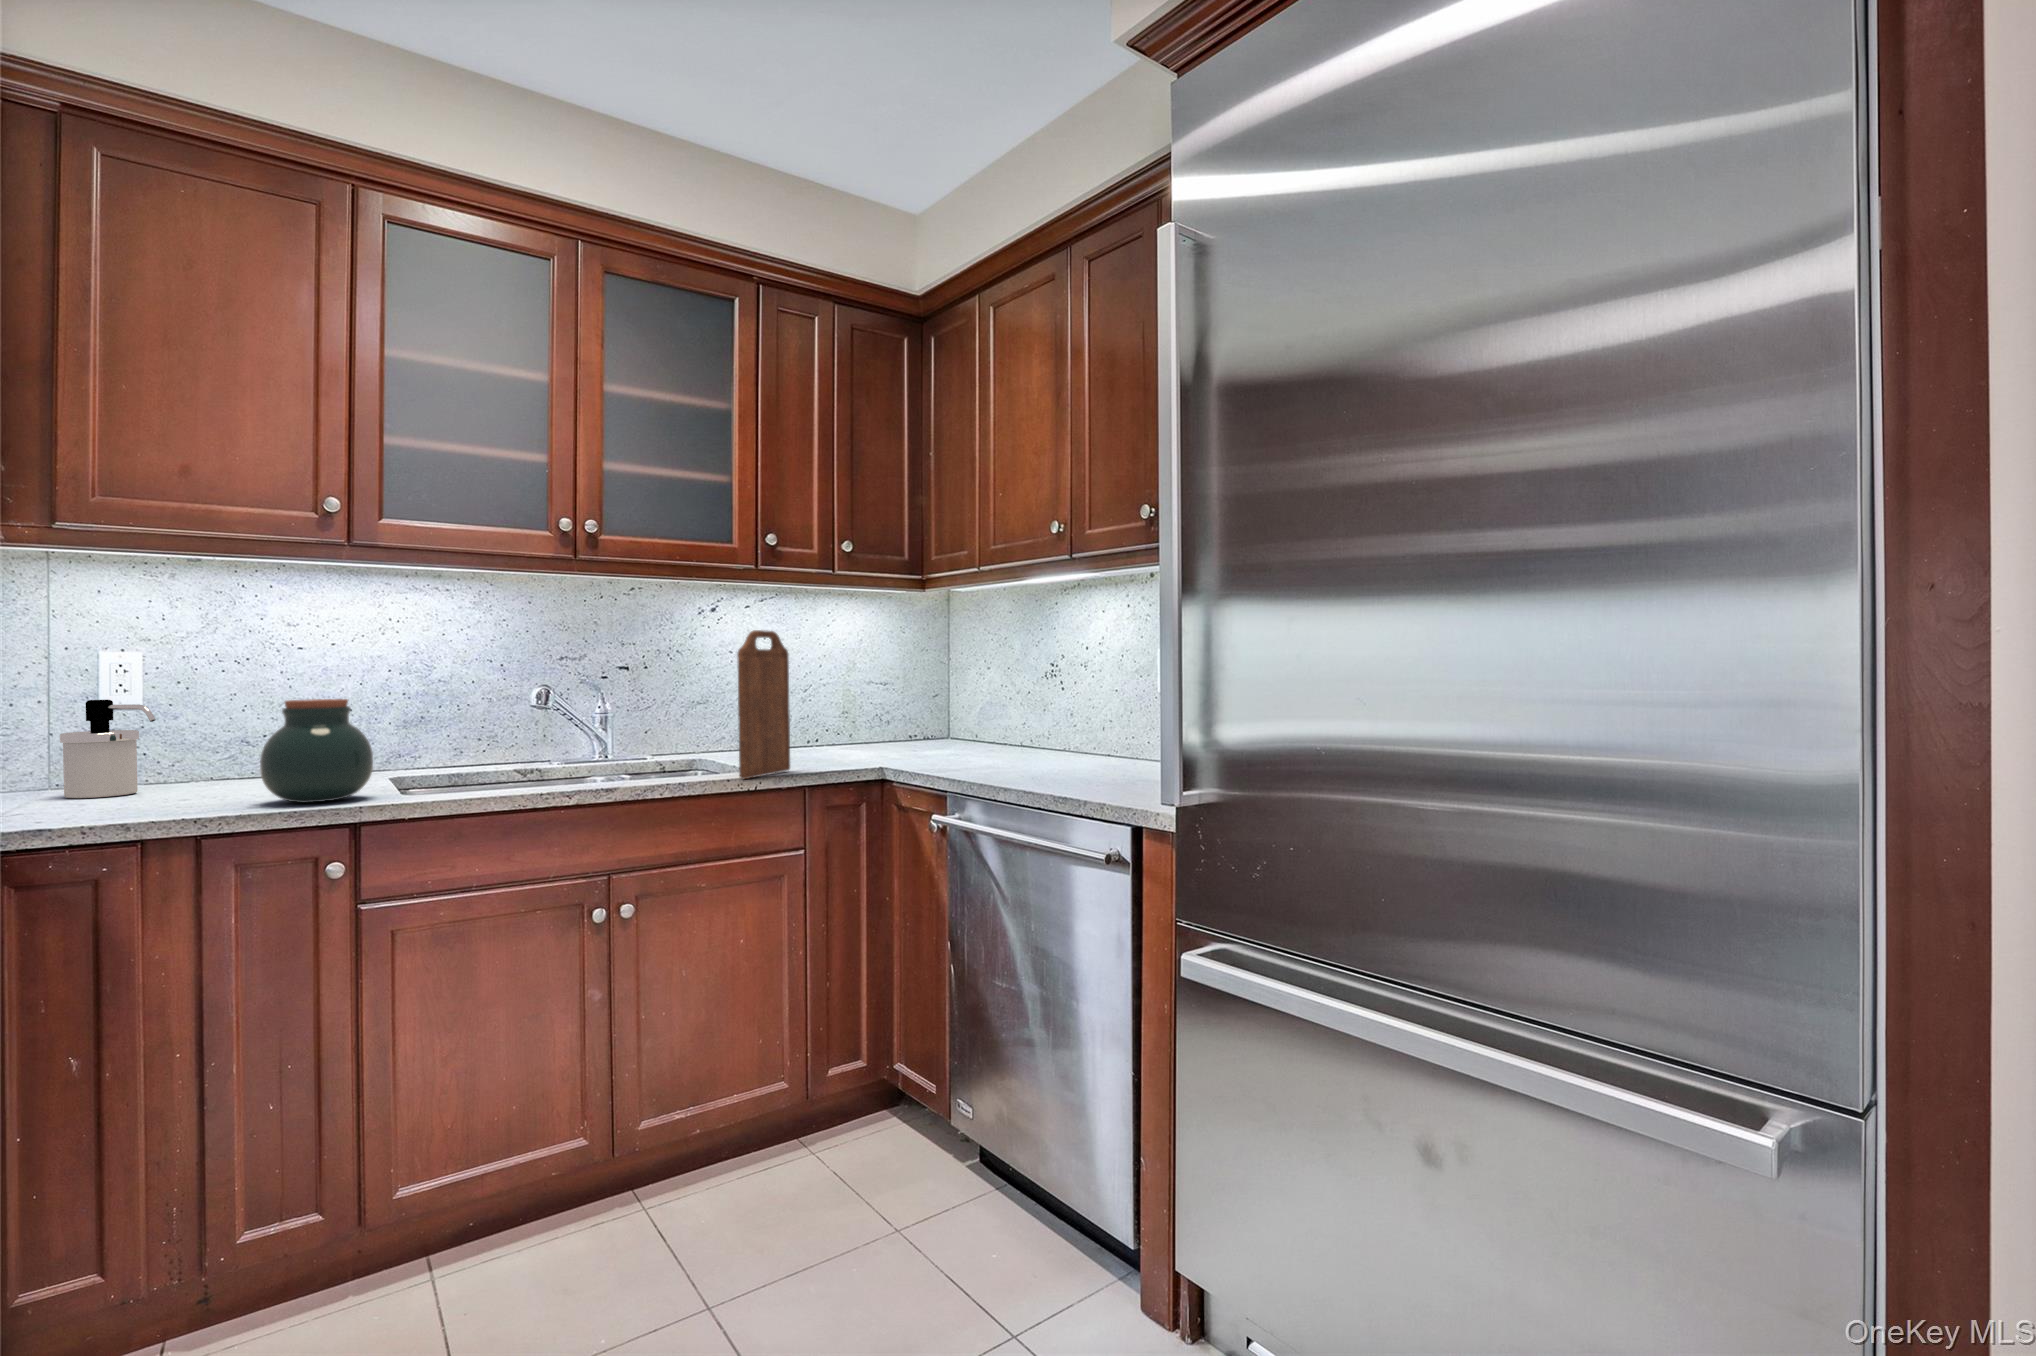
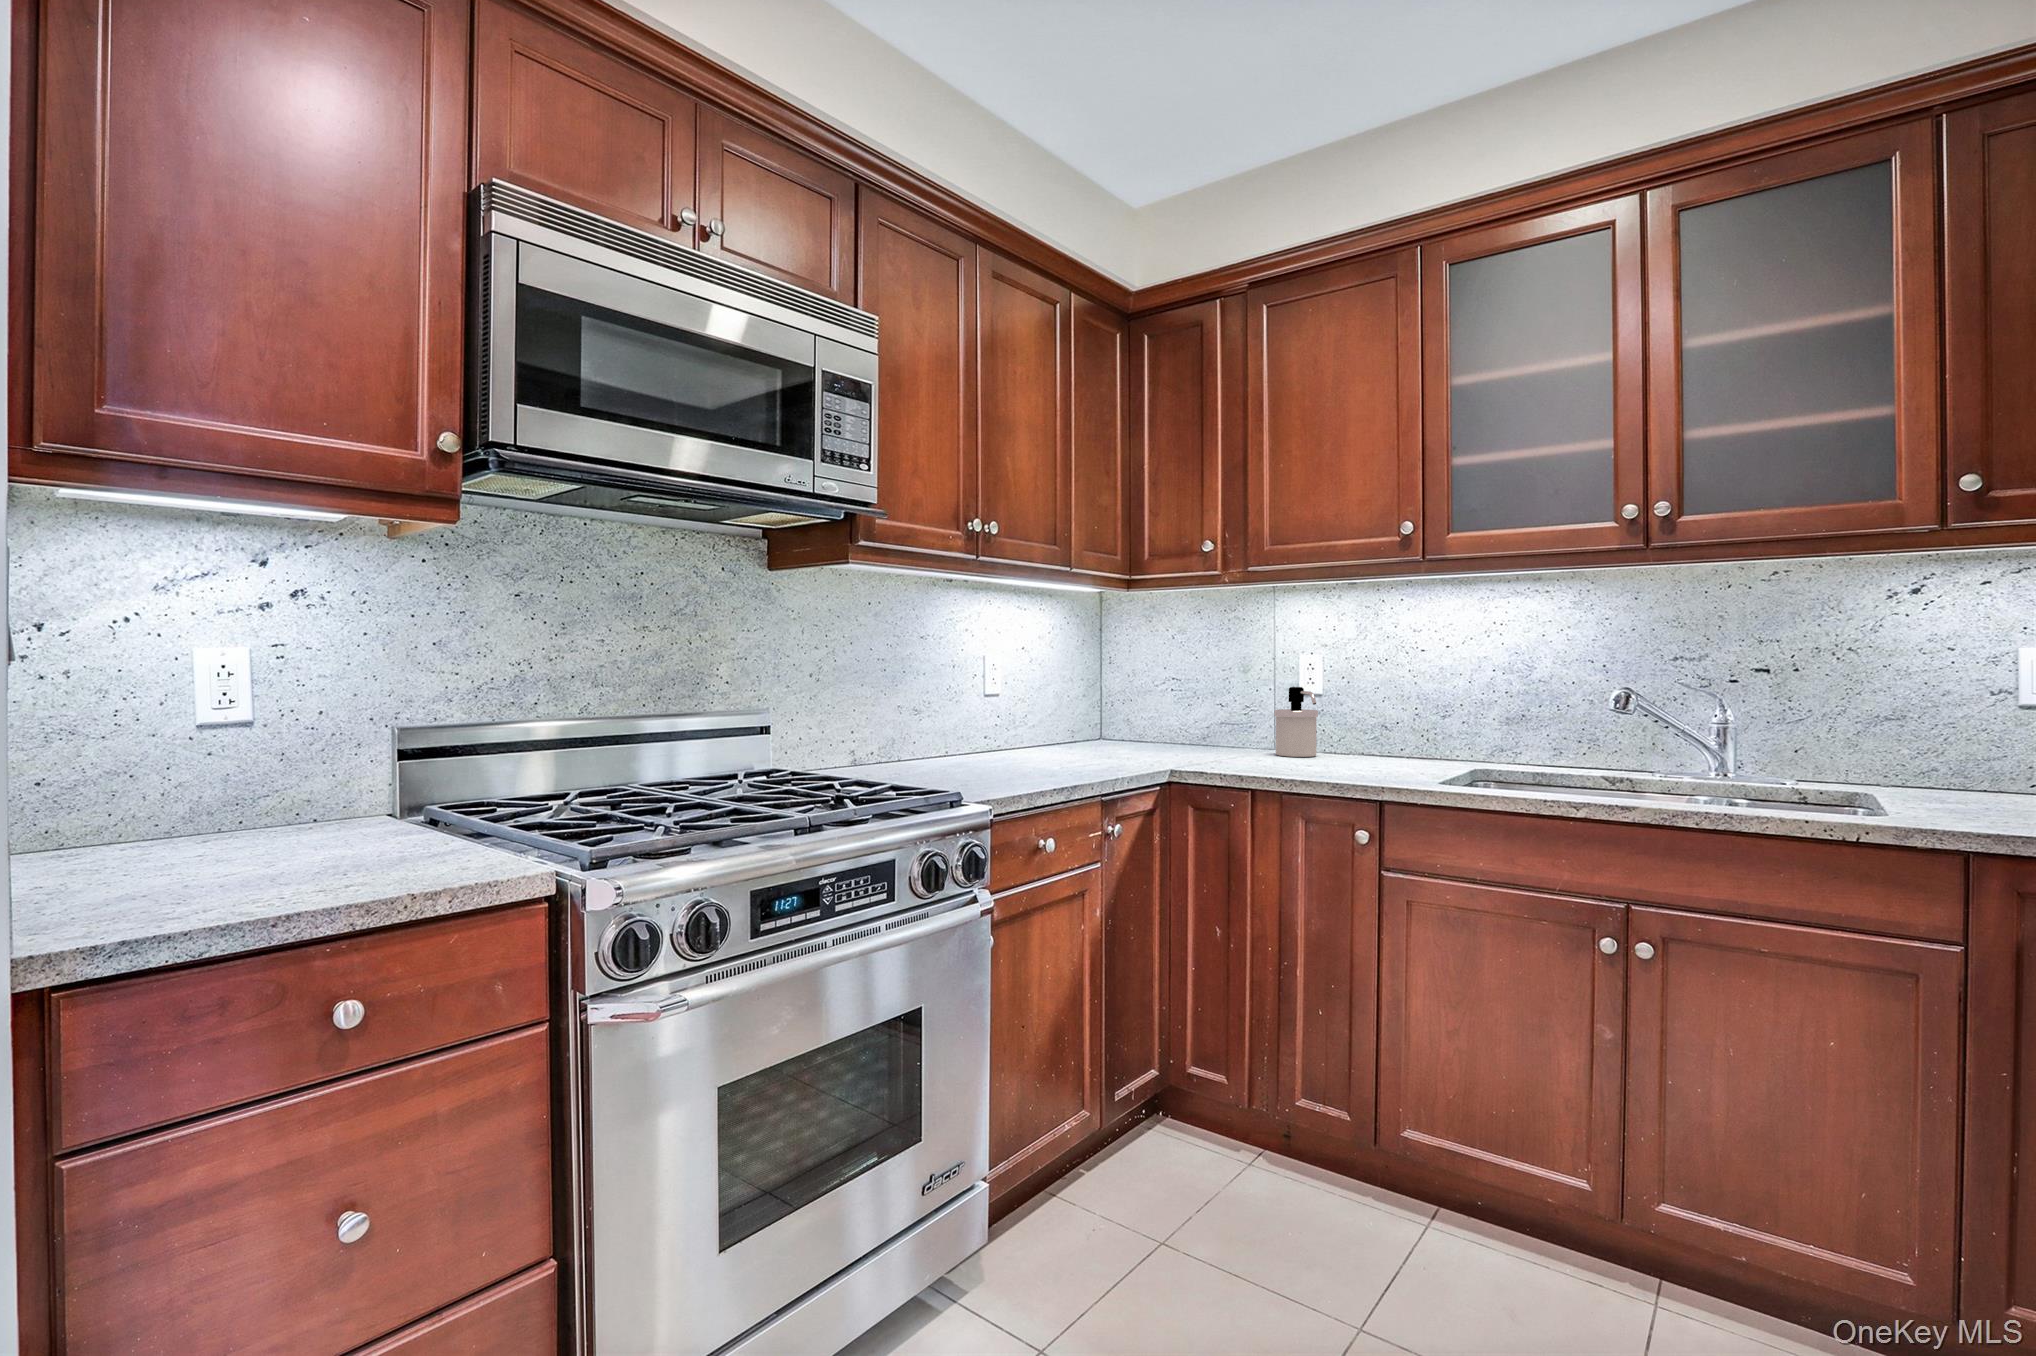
cutting board: present [737,630,790,779] -> none [1805,621,1935,824]
jar: present [260,699,373,803] -> none [1332,692,1415,778]

